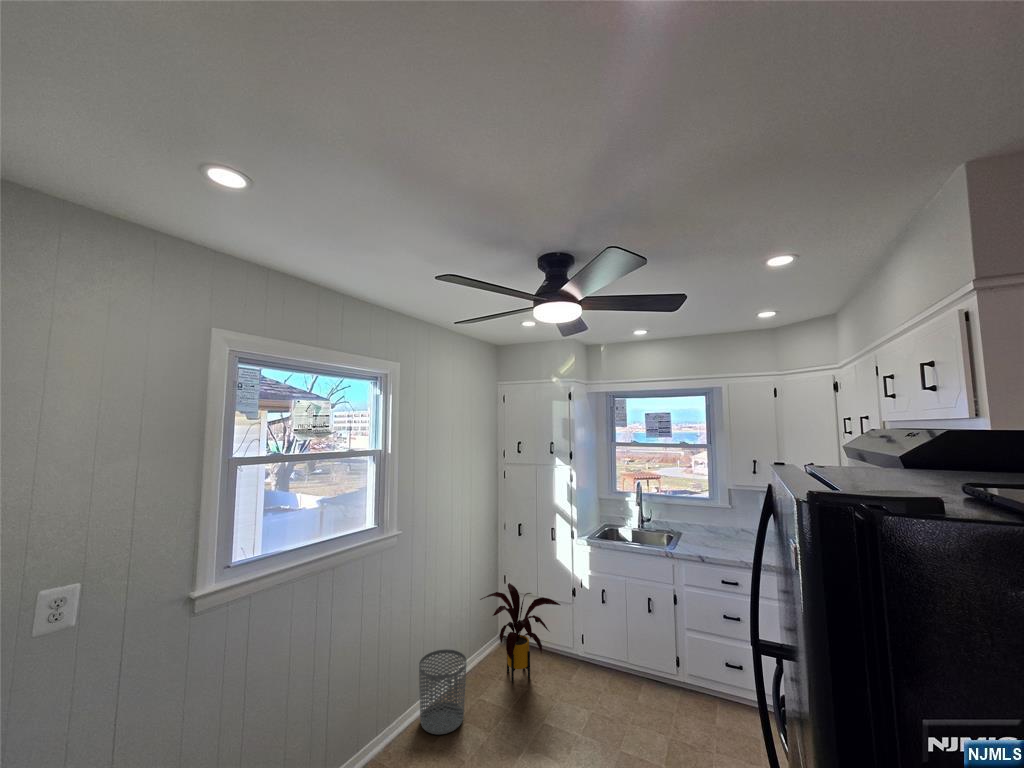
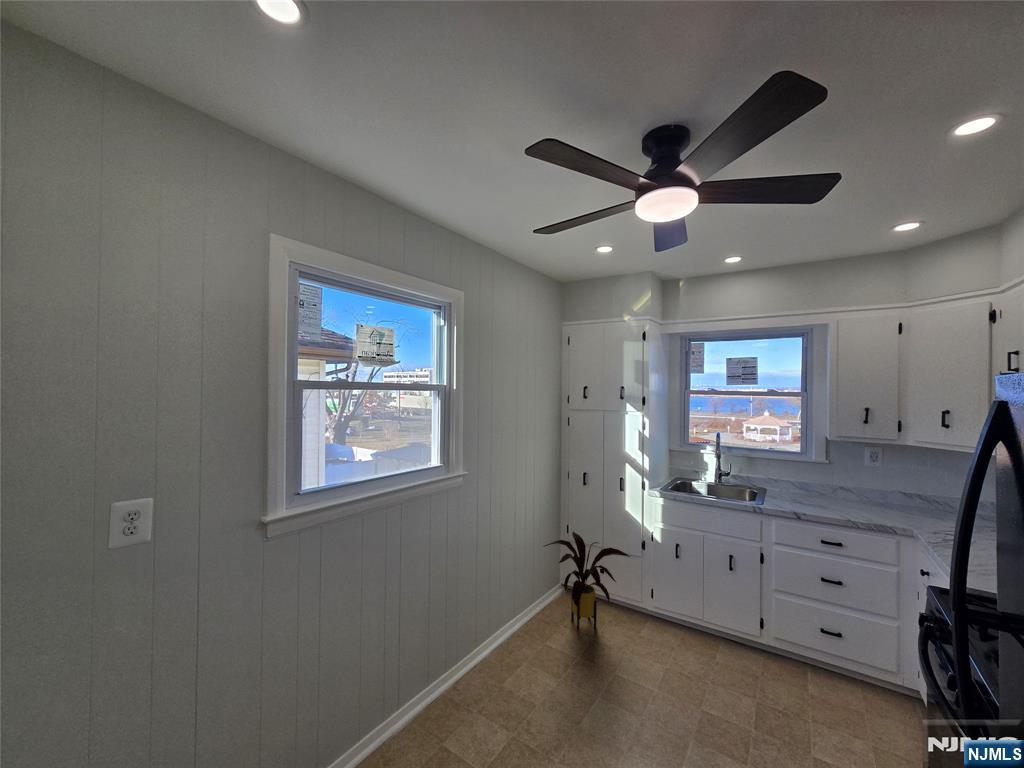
waste bin: present [419,649,466,735] -> none [486,593,534,675]

